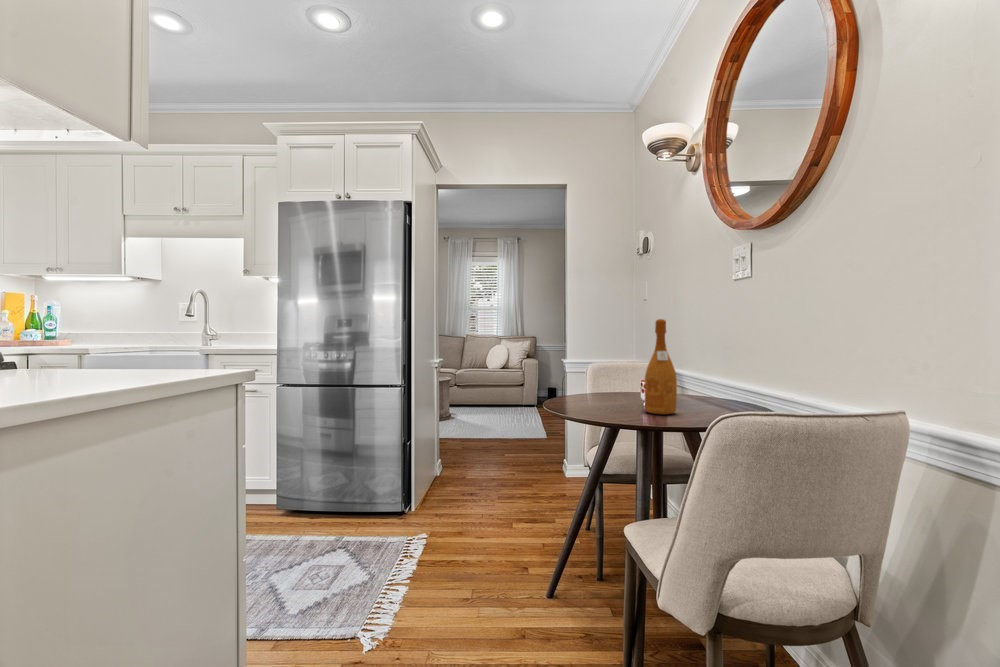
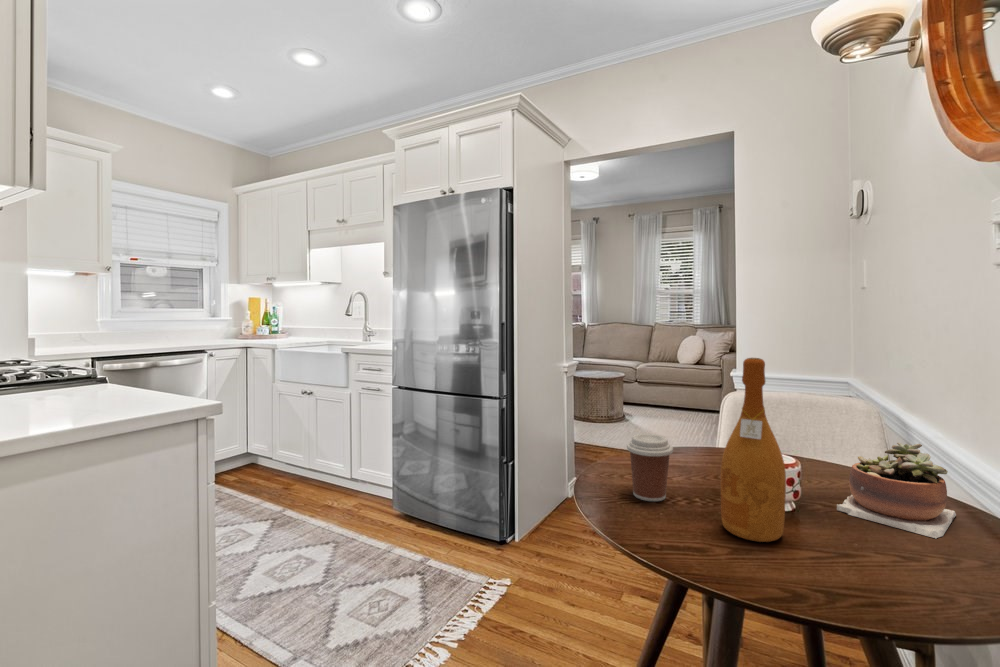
succulent plant: none [686,368,731,408] -> present [837,443,956,539]
coffee cup: none [584,372,611,410] -> present [627,434,673,501]

